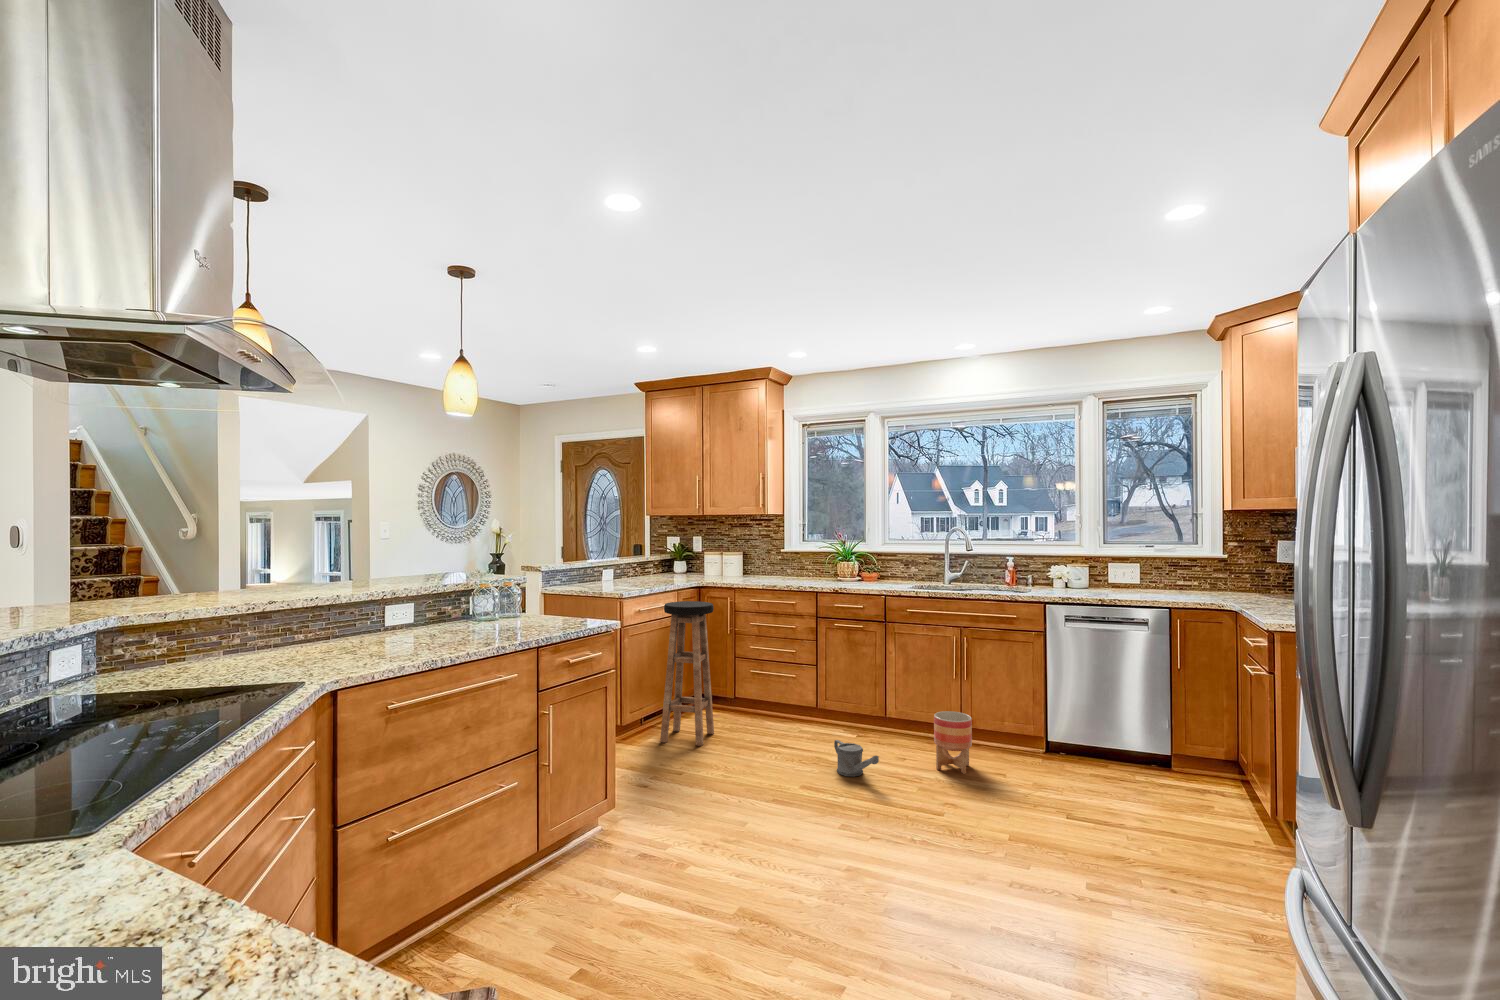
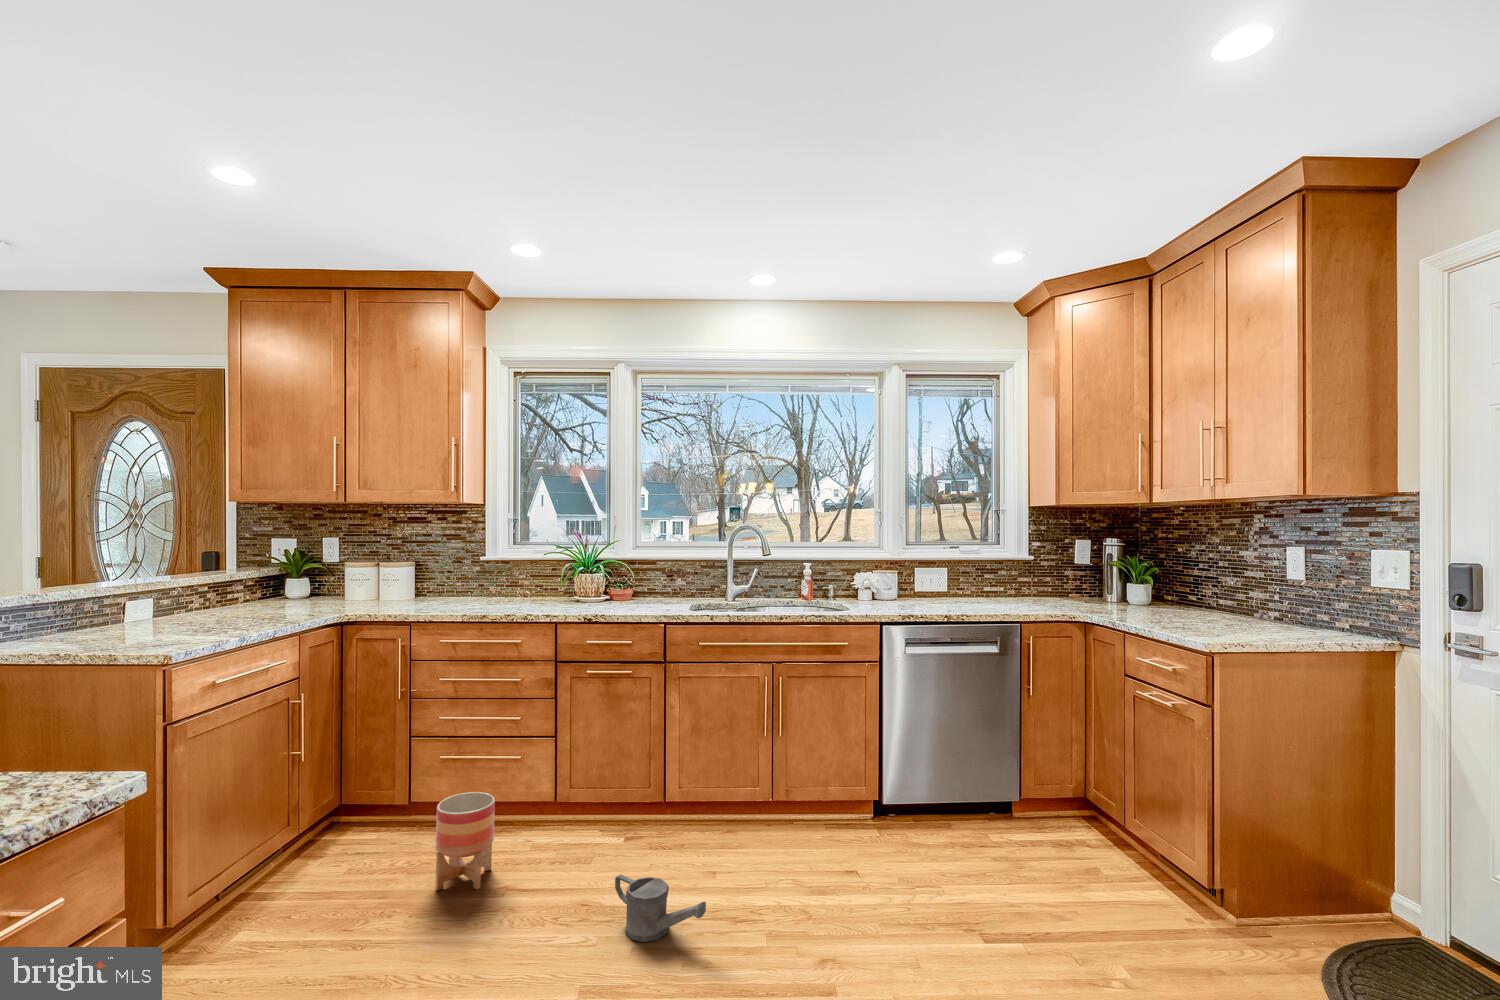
bar stool: present [660,601,714,746] -> none [257,656,381,944]
planter: present [934,711,972,774] -> present [436,792,495,890]

